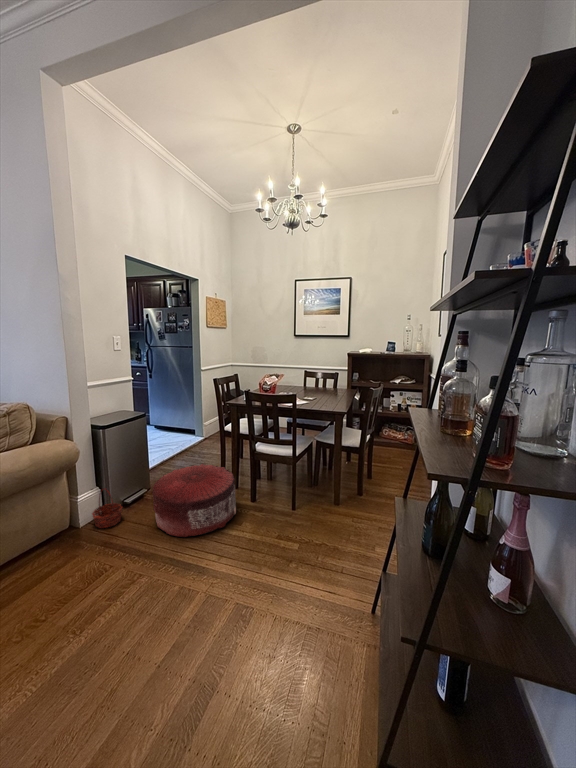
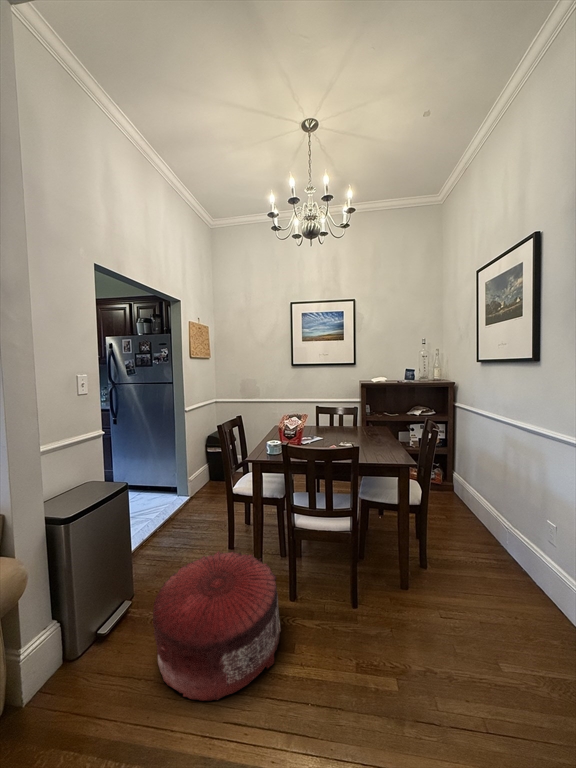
basket: present [92,488,122,528] -> none [45,626,100,703]

